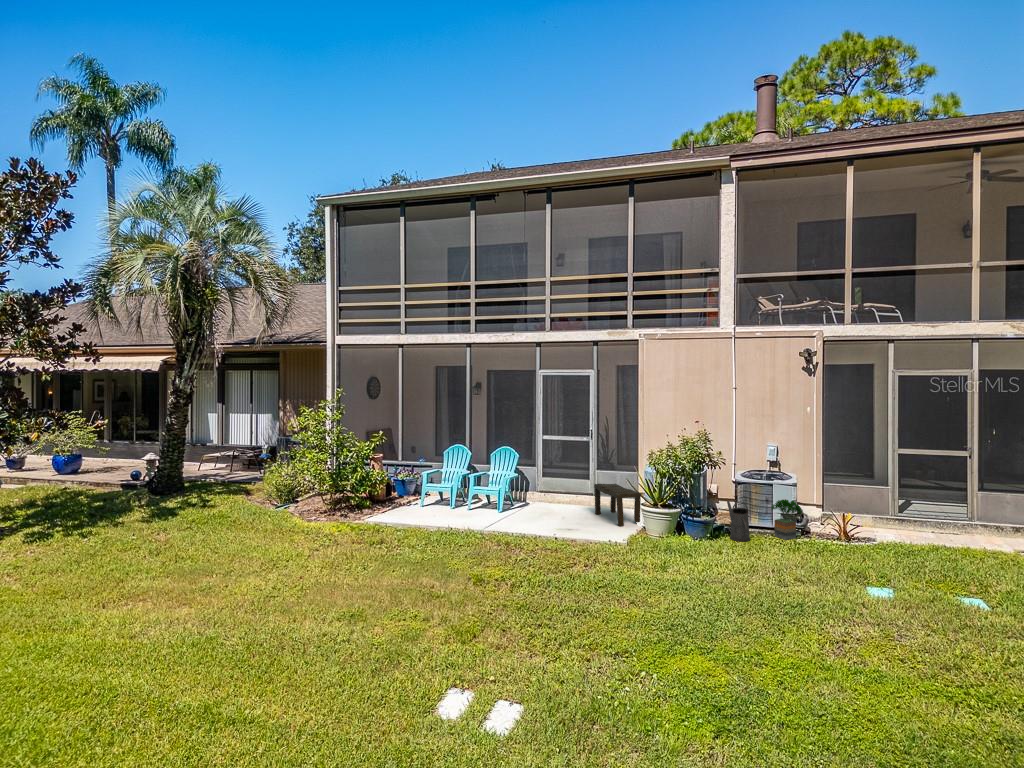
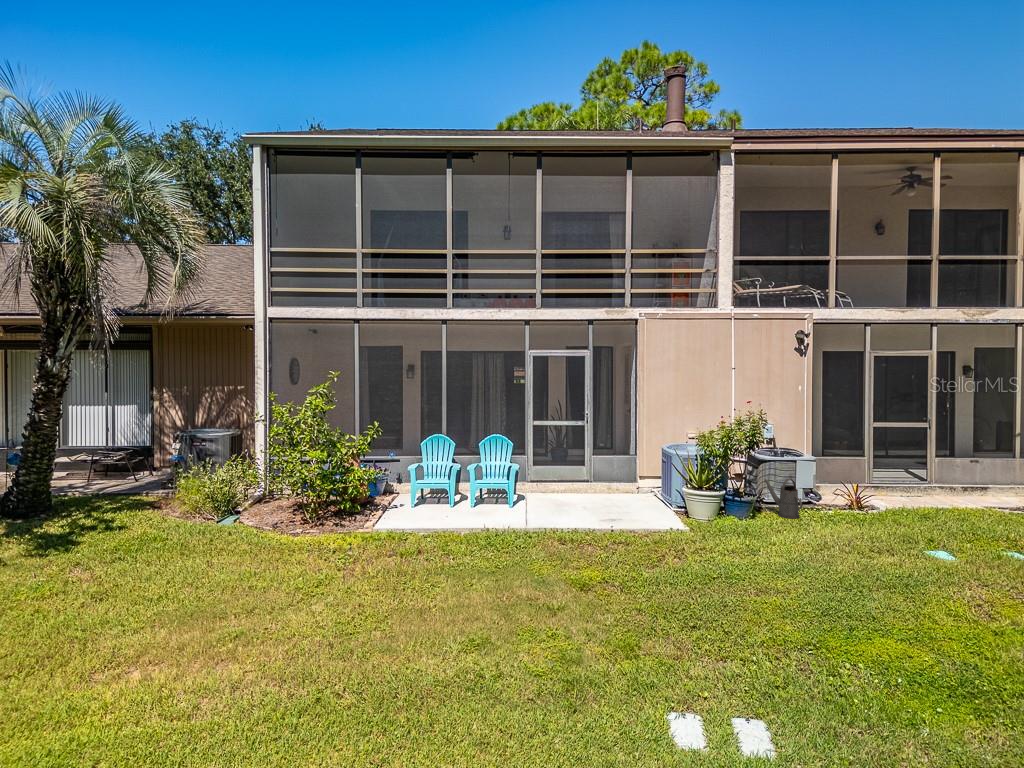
bench: present [594,484,641,526] -> none [619,469,682,513]
potted tree: present [771,499,803,540] -> none [807,474,840,513]

